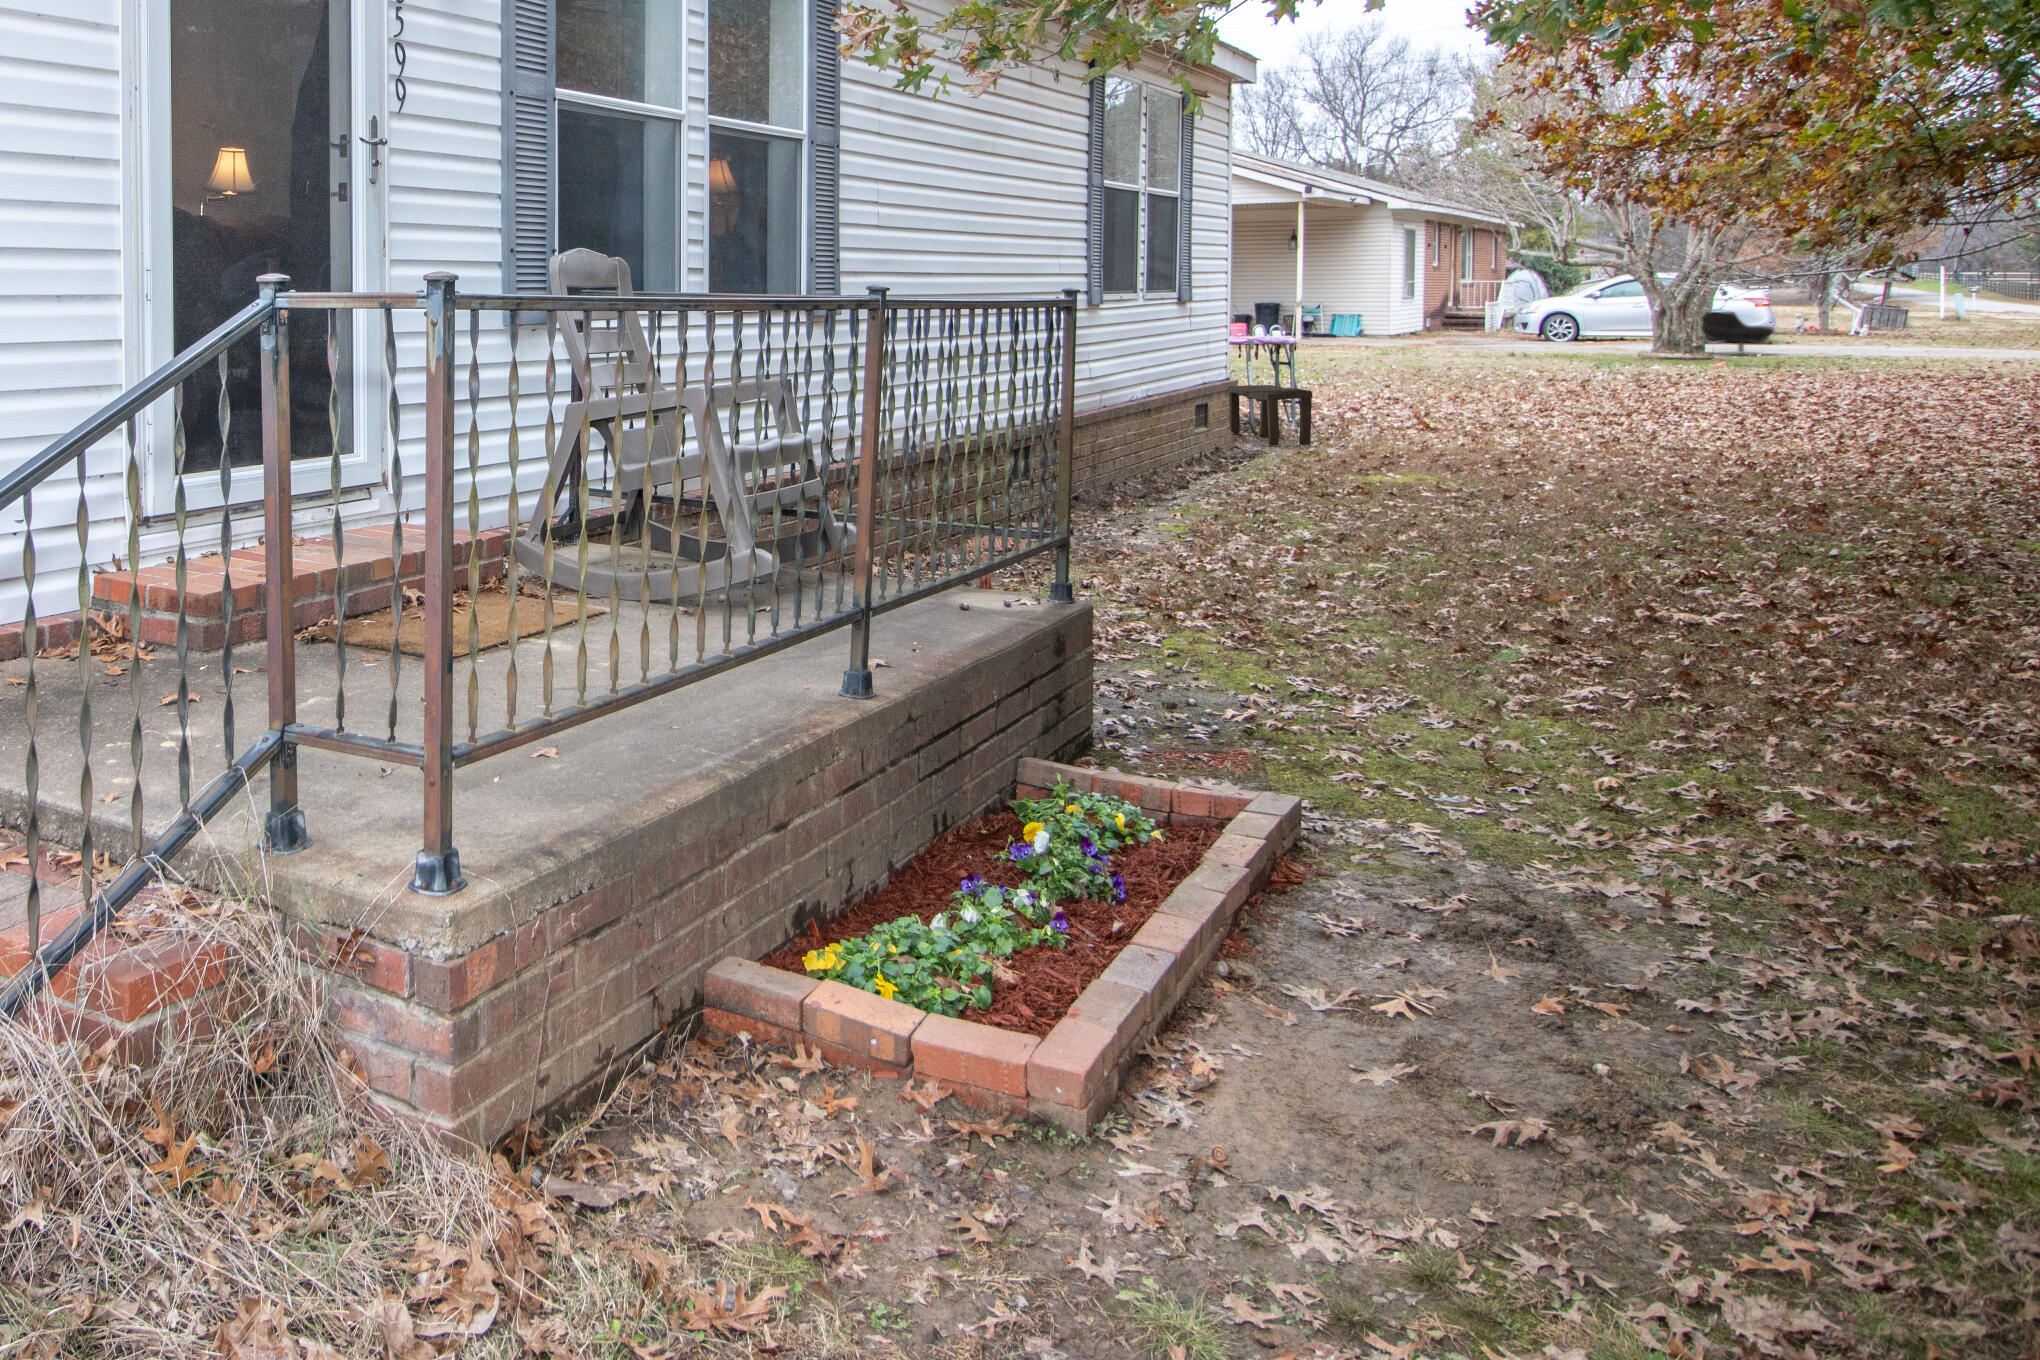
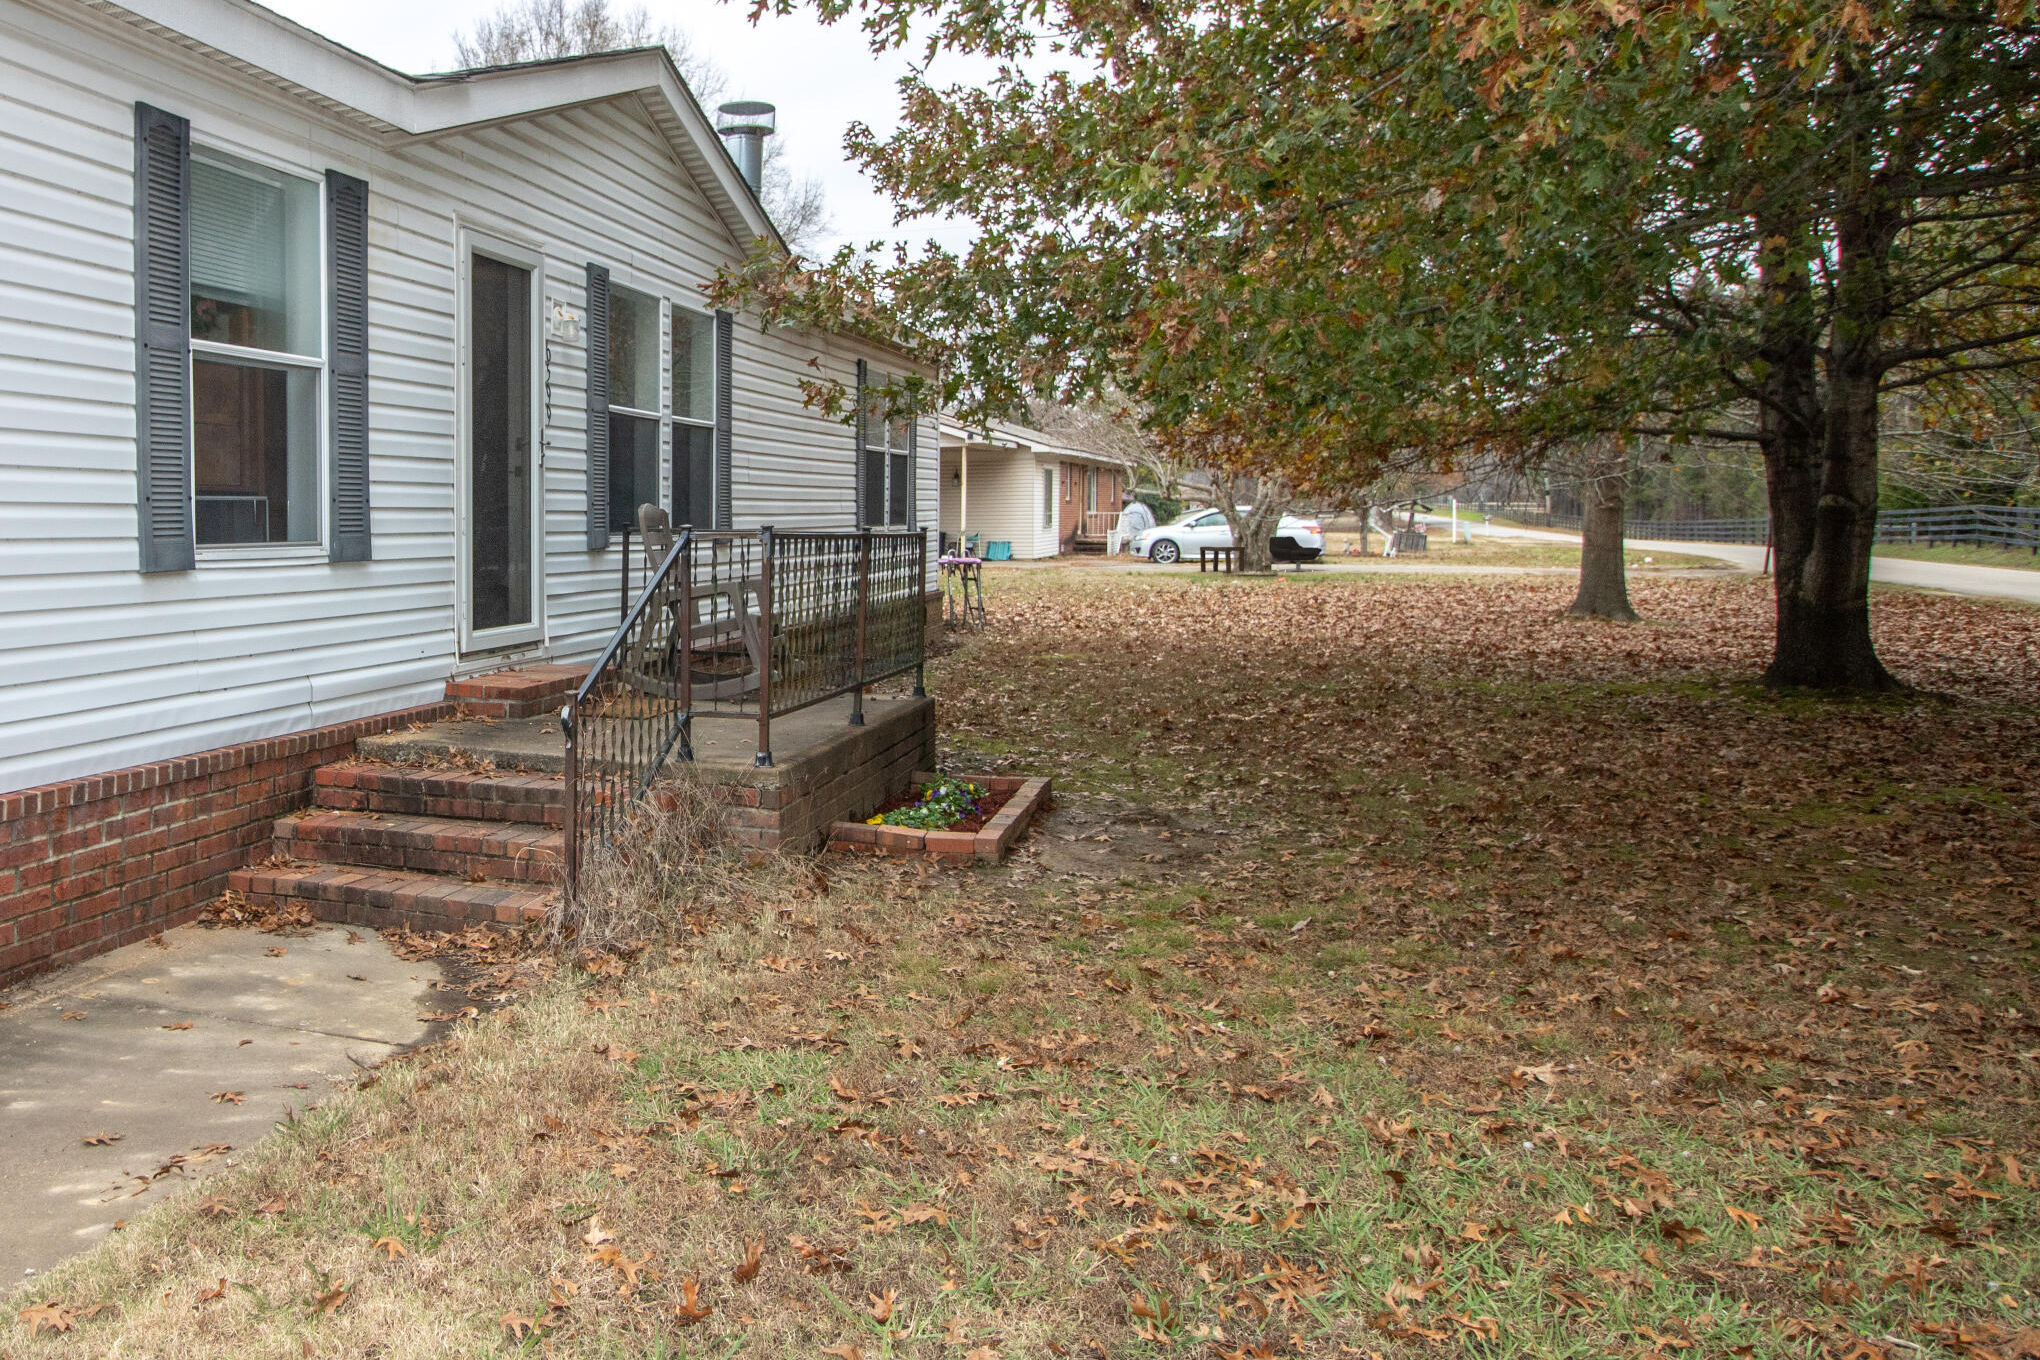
bench: present [1228,385,1312,446] -> present [1200,547,1245,573]

